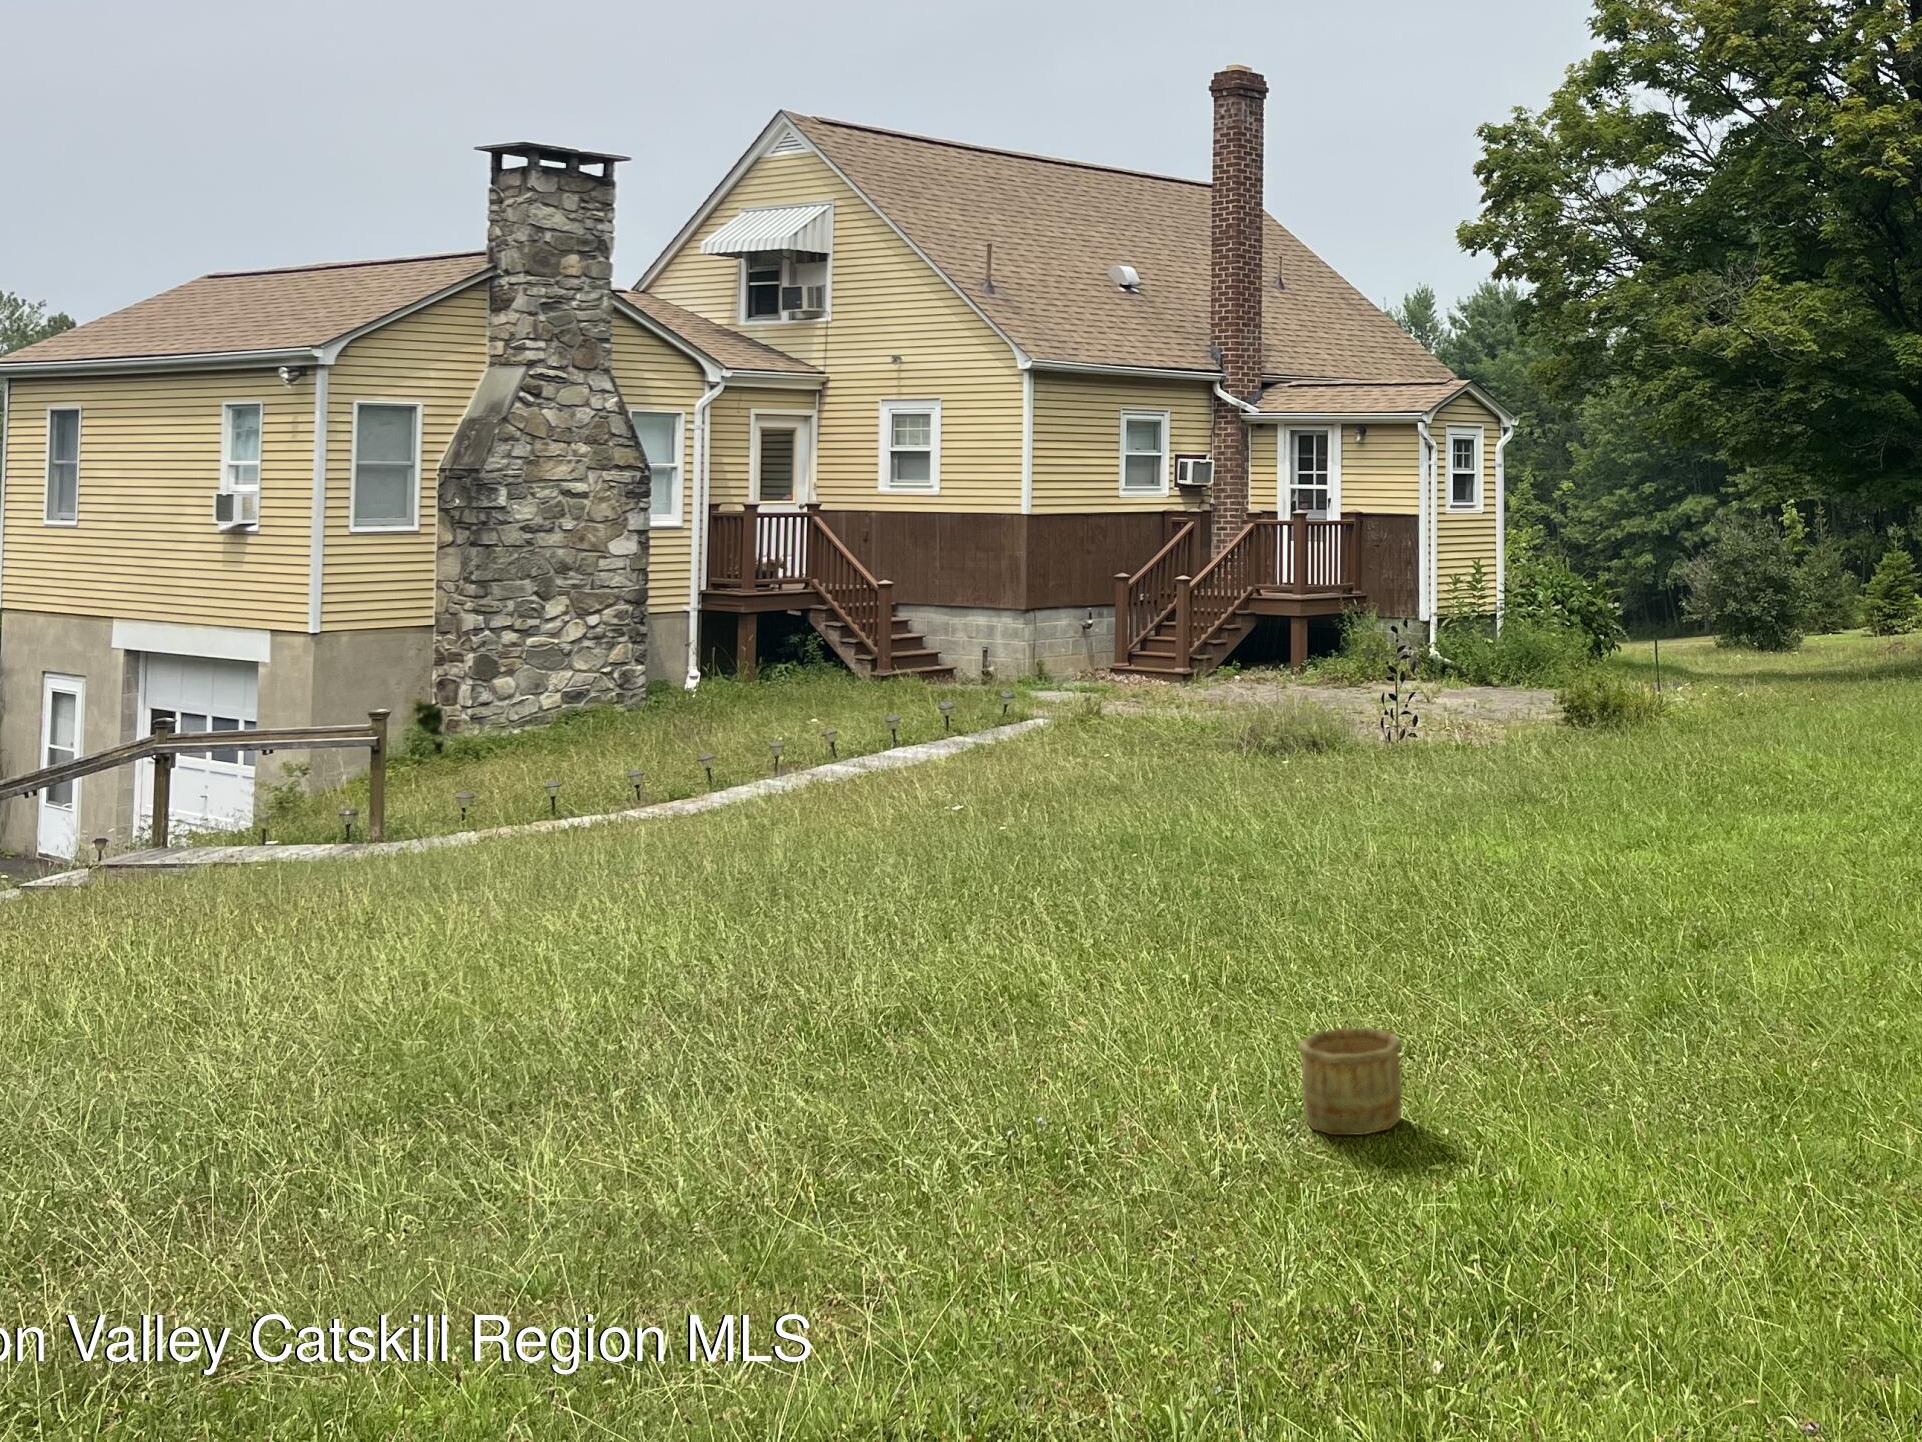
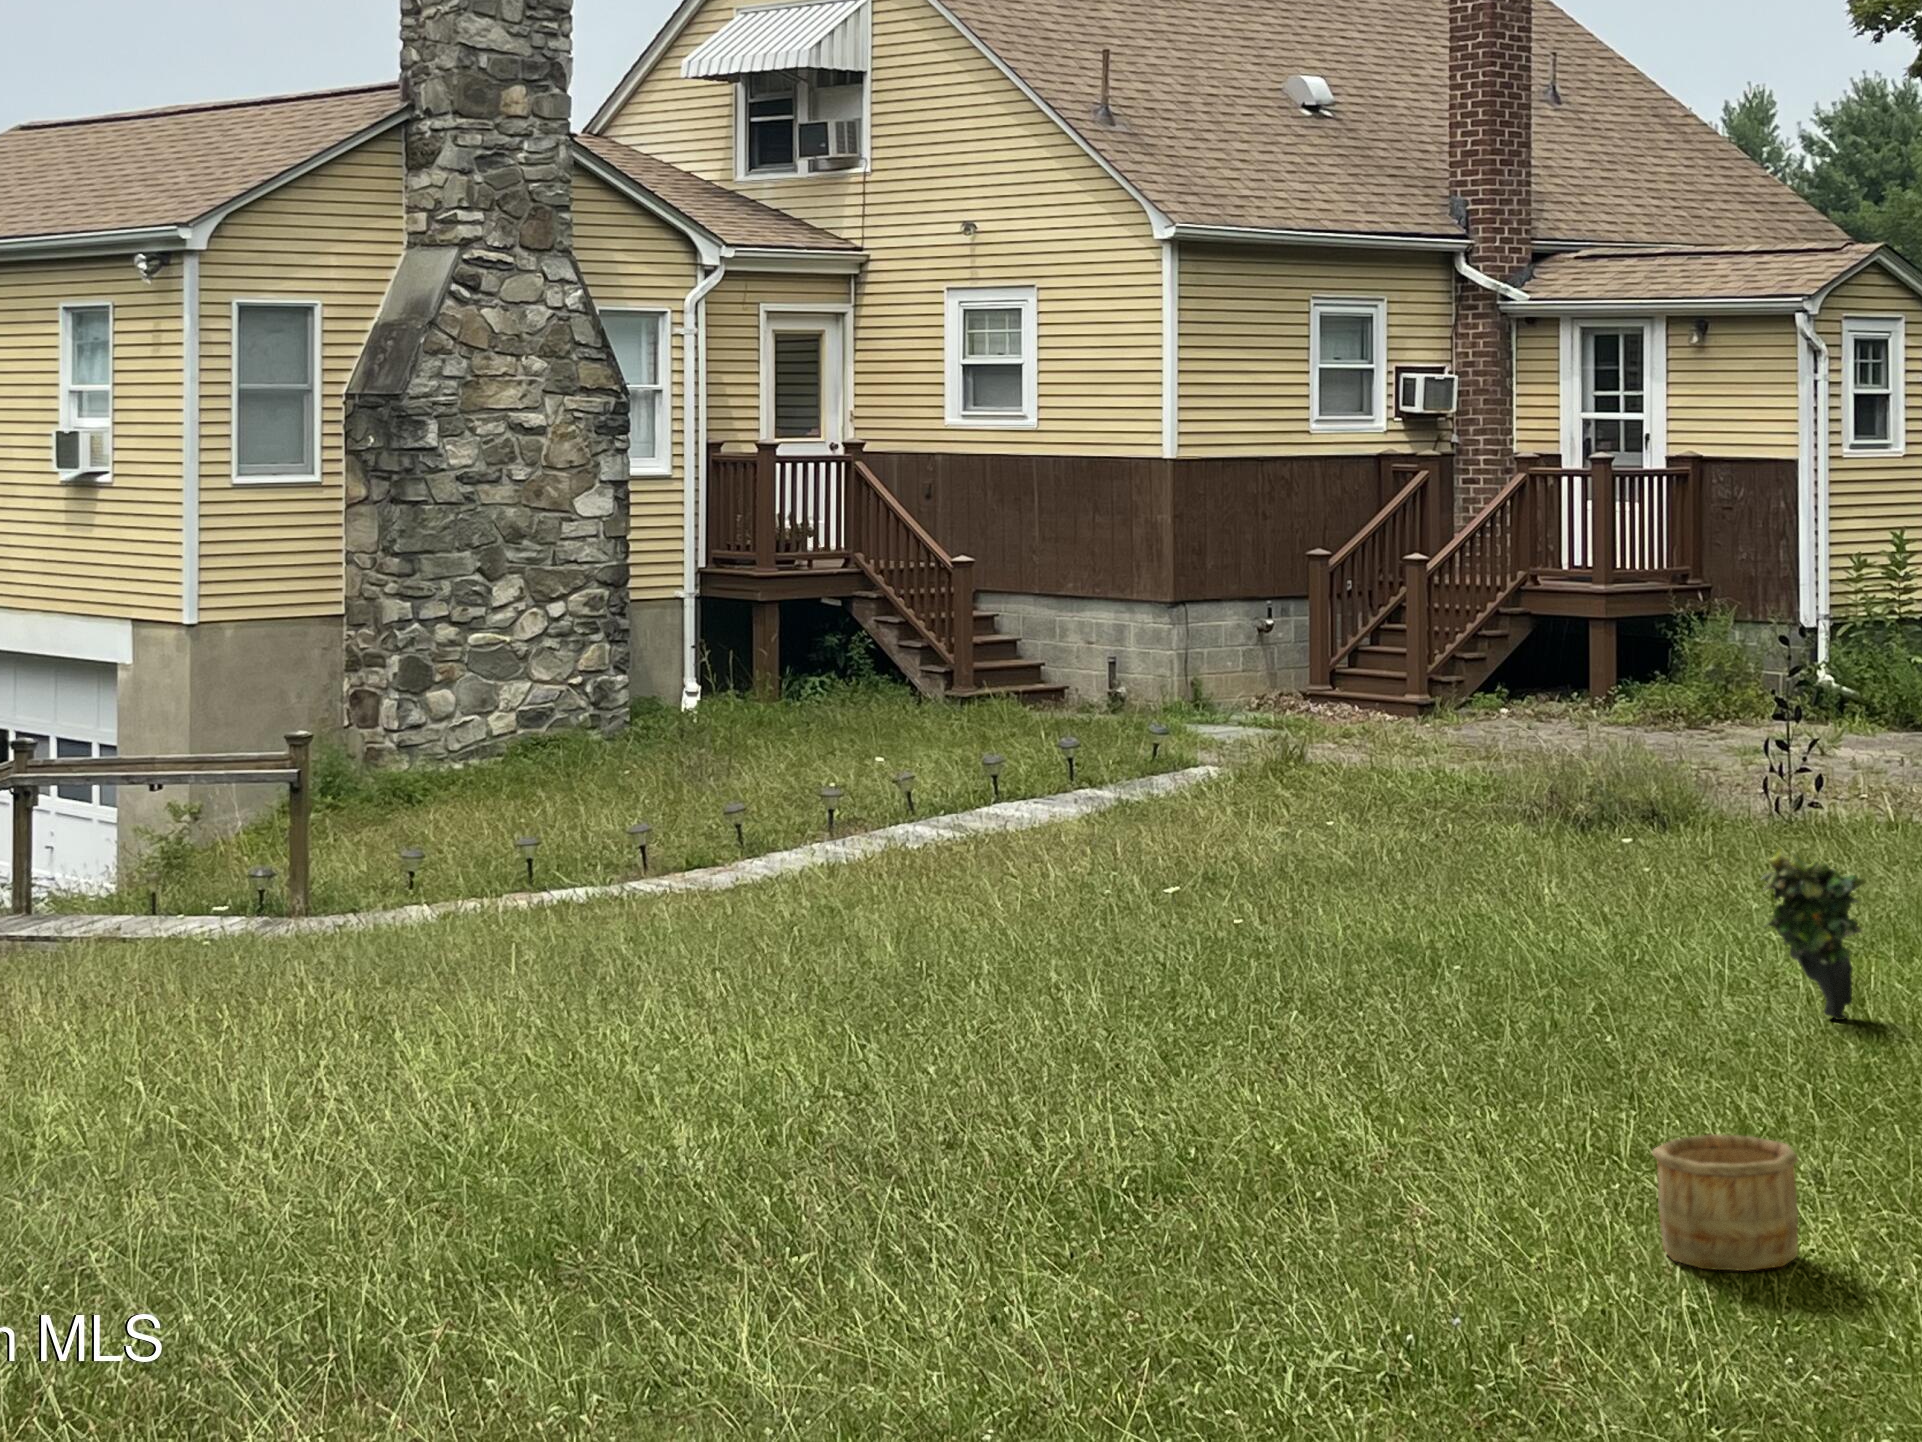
potted plant: present [414,700,445,753] -> present [1762,848,1865,1020]

